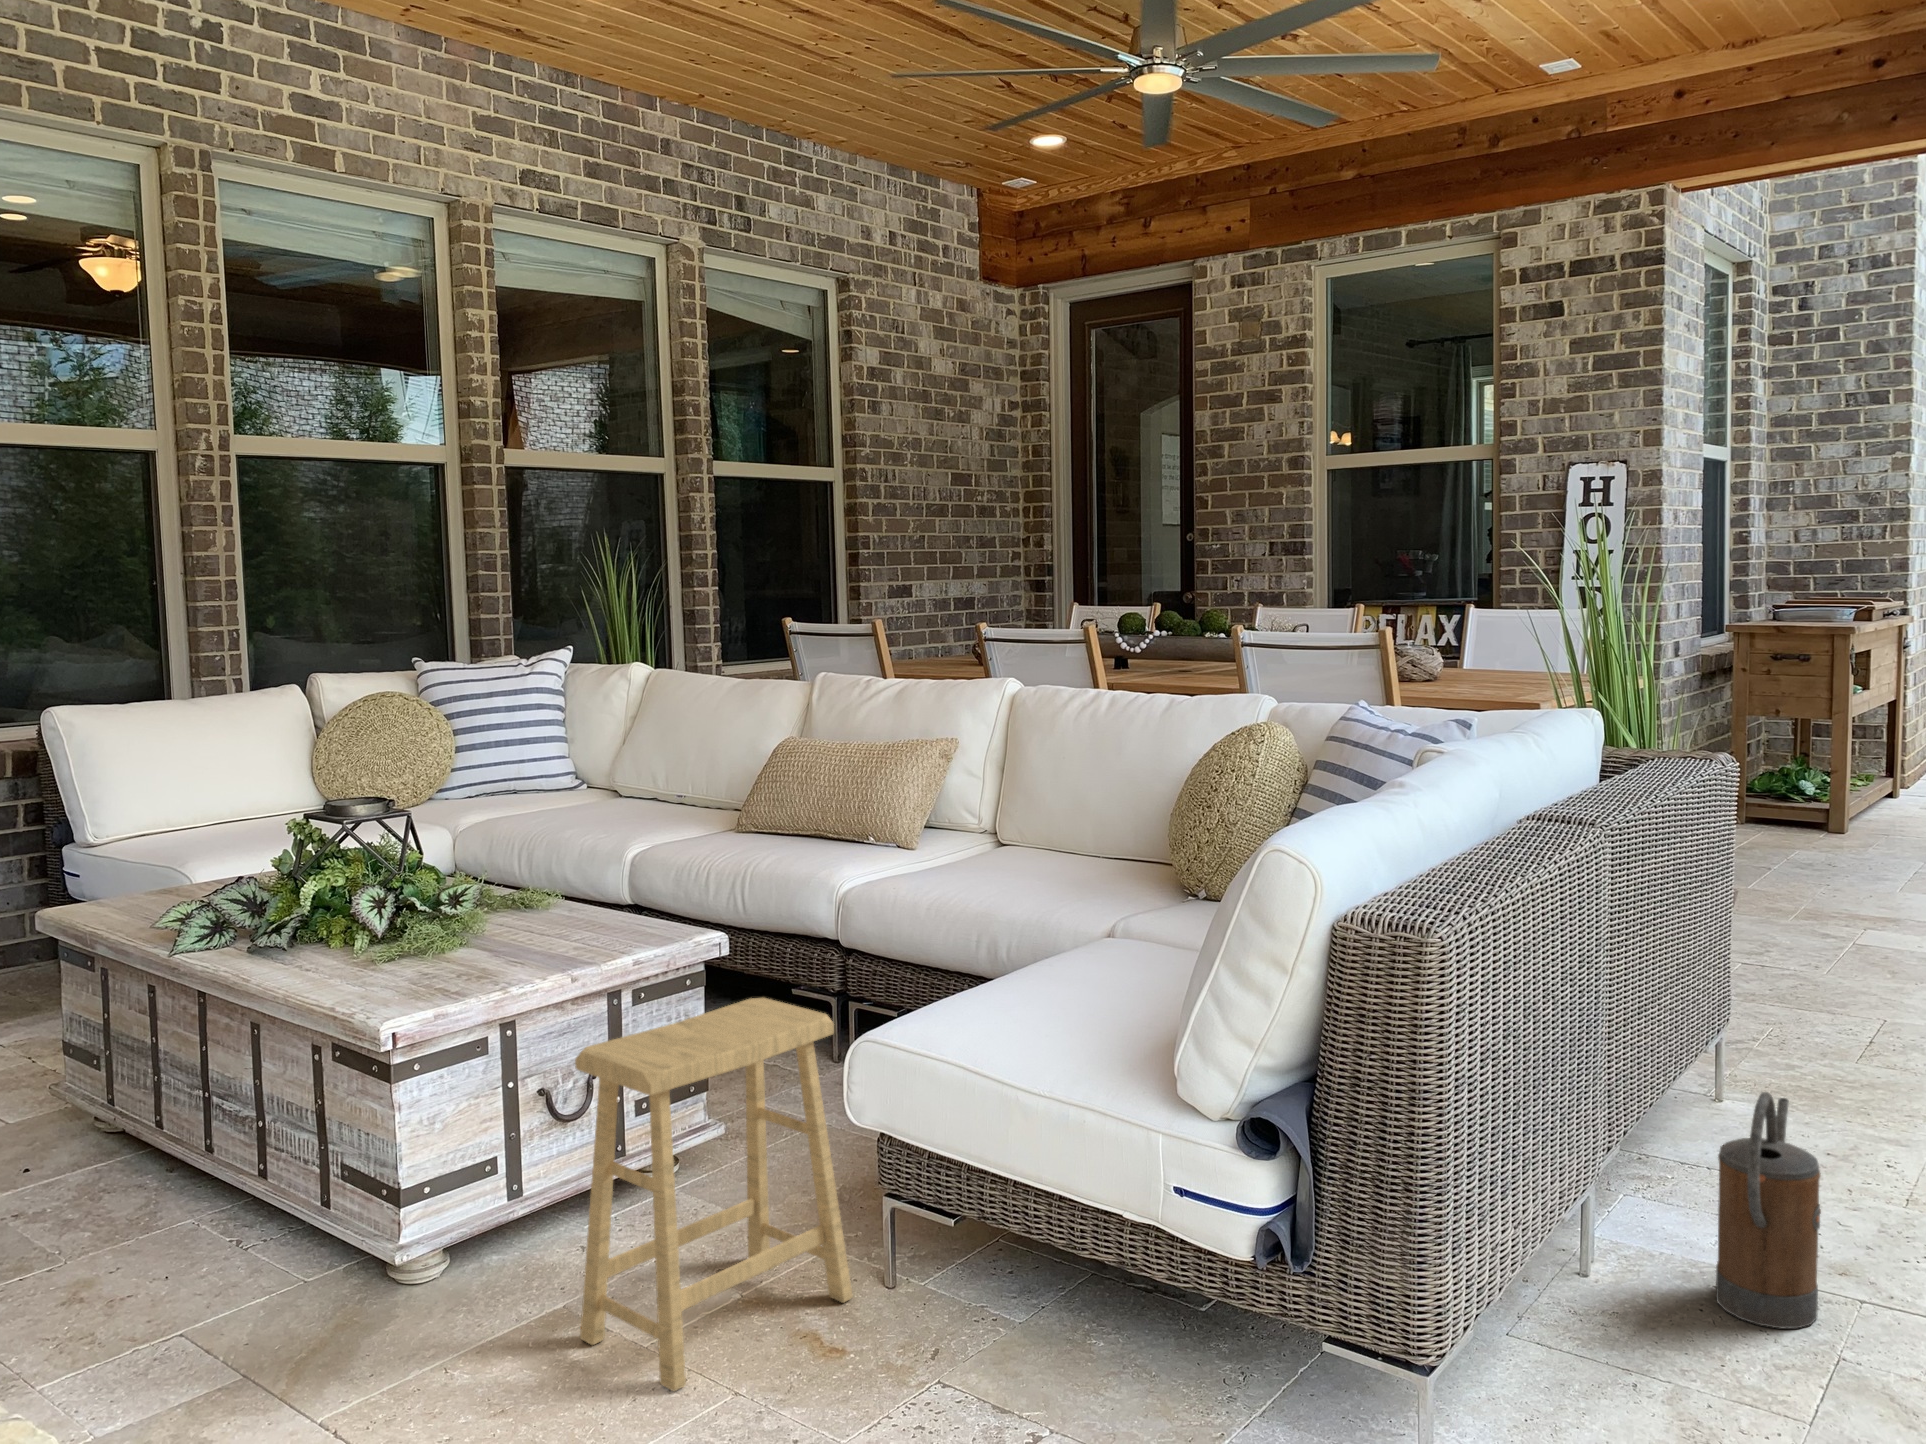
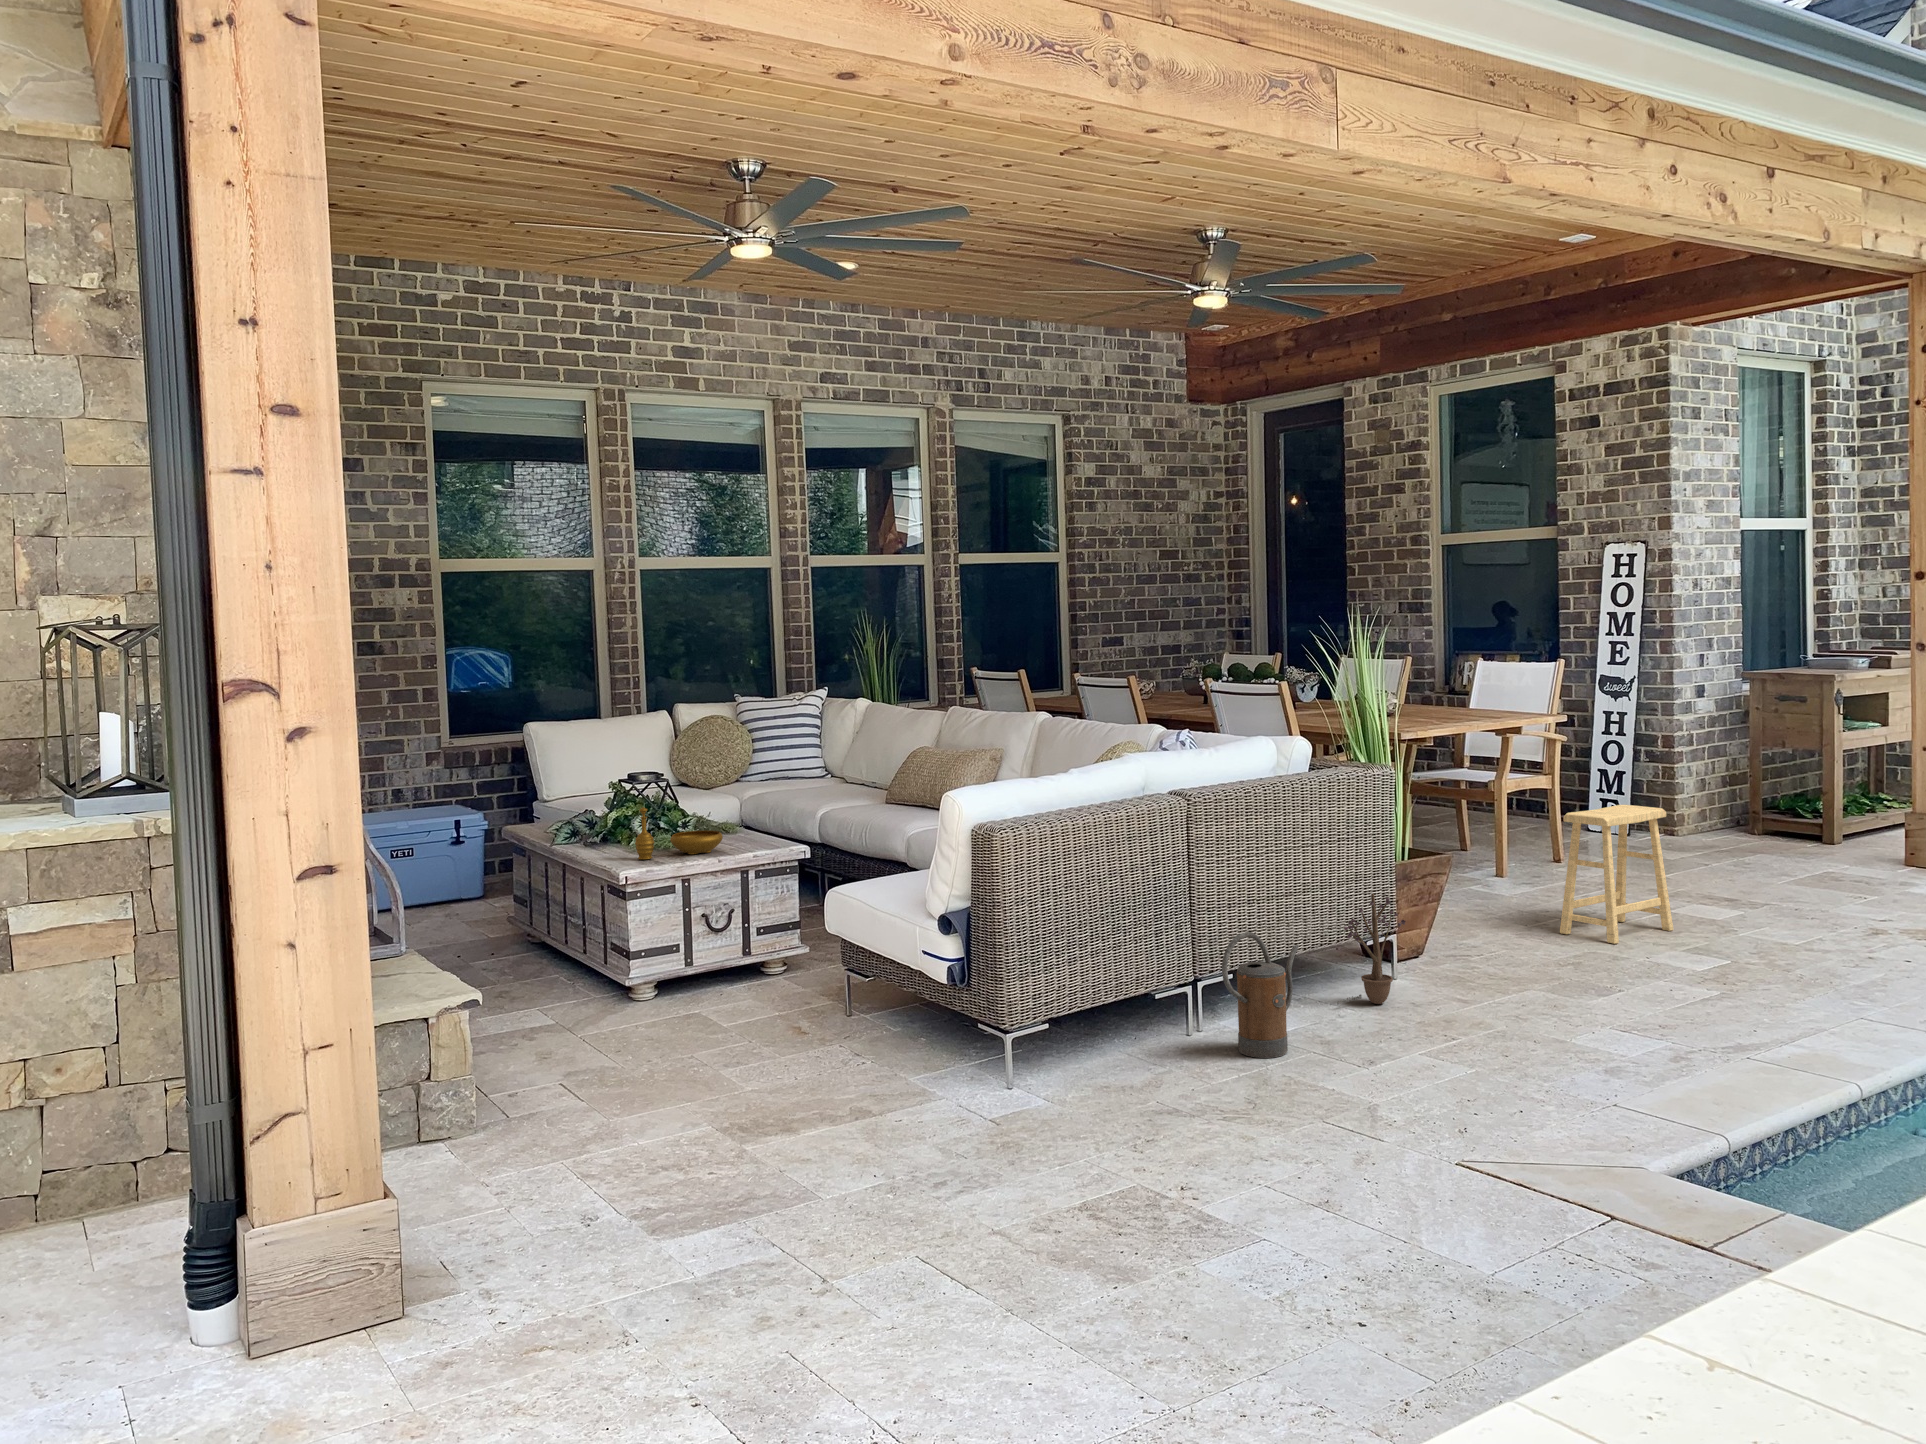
decorative bowl: none [388,878,558,984] -> present [635,807,723,859]
decorative plant: none [1718,978,1805,1172] -> present [1337,894,1406,1004]
footstool: present [575,998,853,1391] -> present [1560,805,1673,944]

